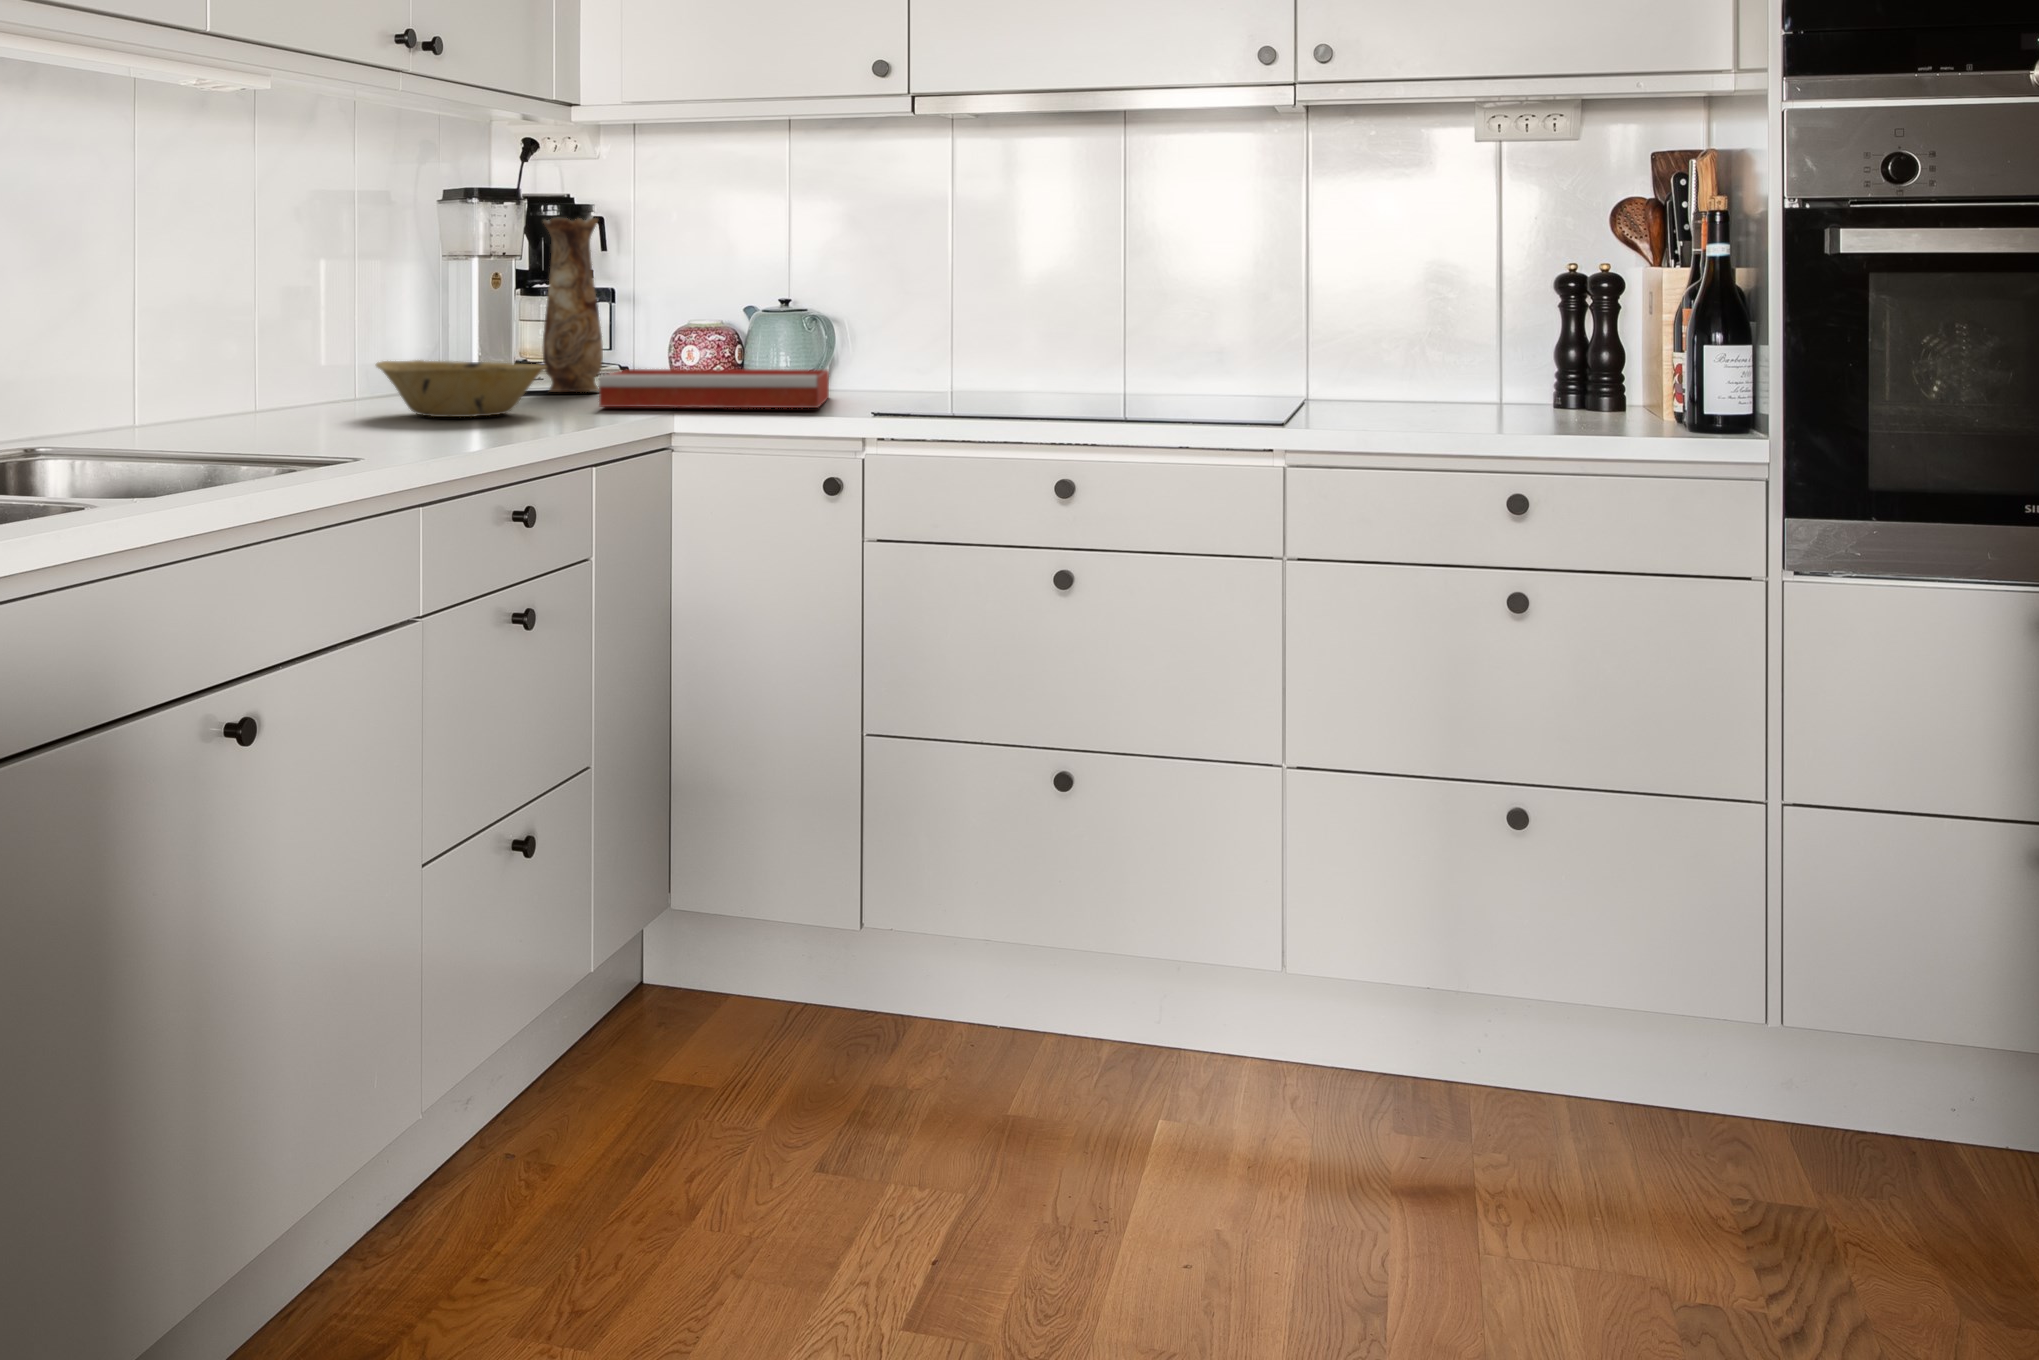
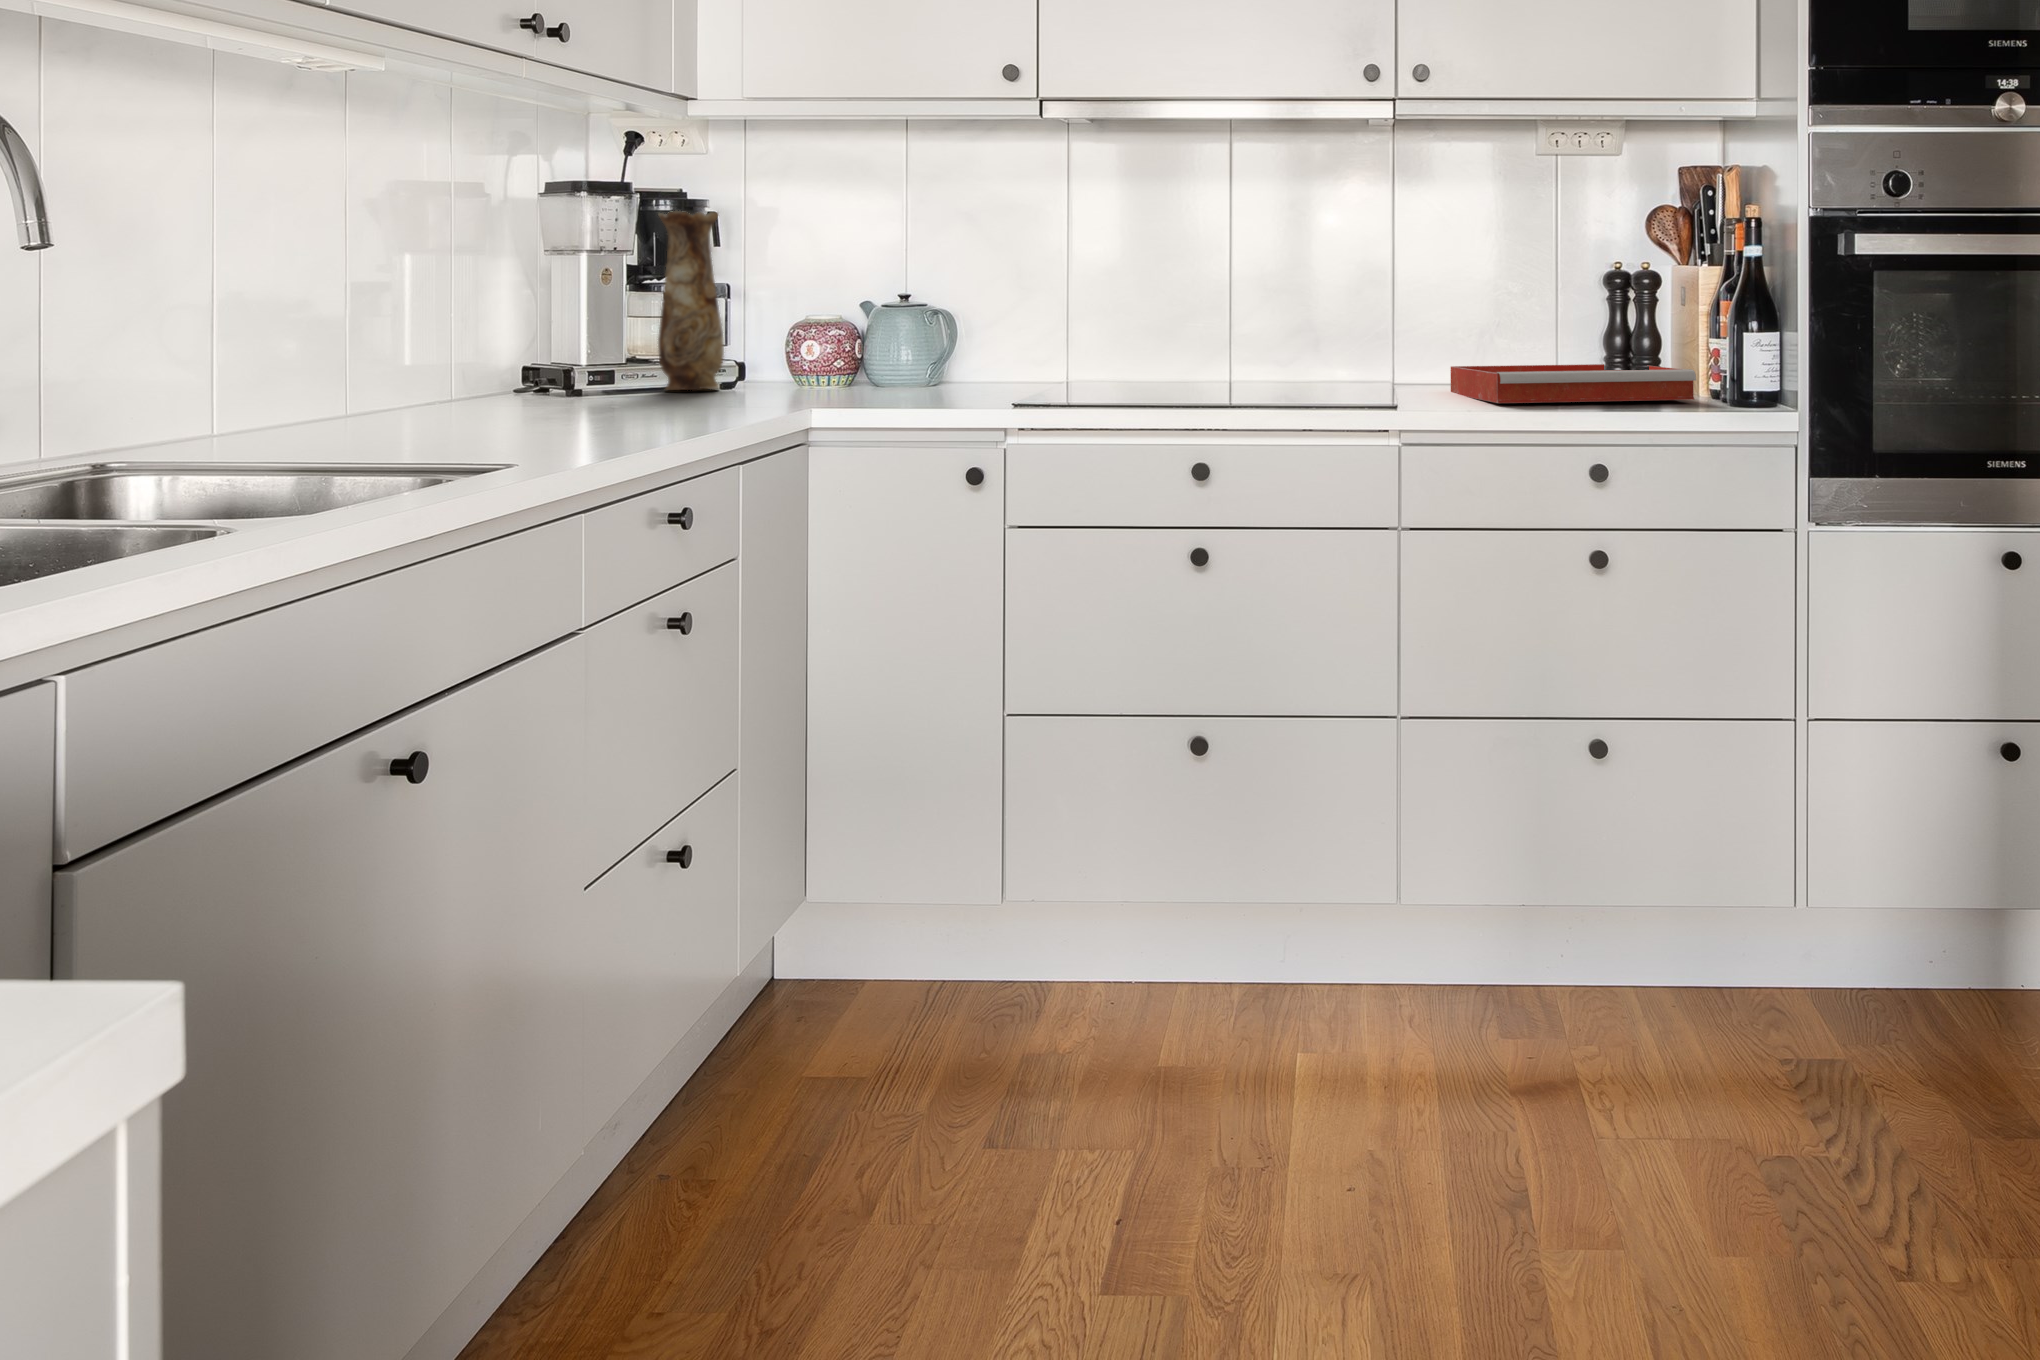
bowl: present [376,360,547,417] -> none [489,360,682,418]
tray: present [598,369,829,408] -> present [1451,364,1696,403]

